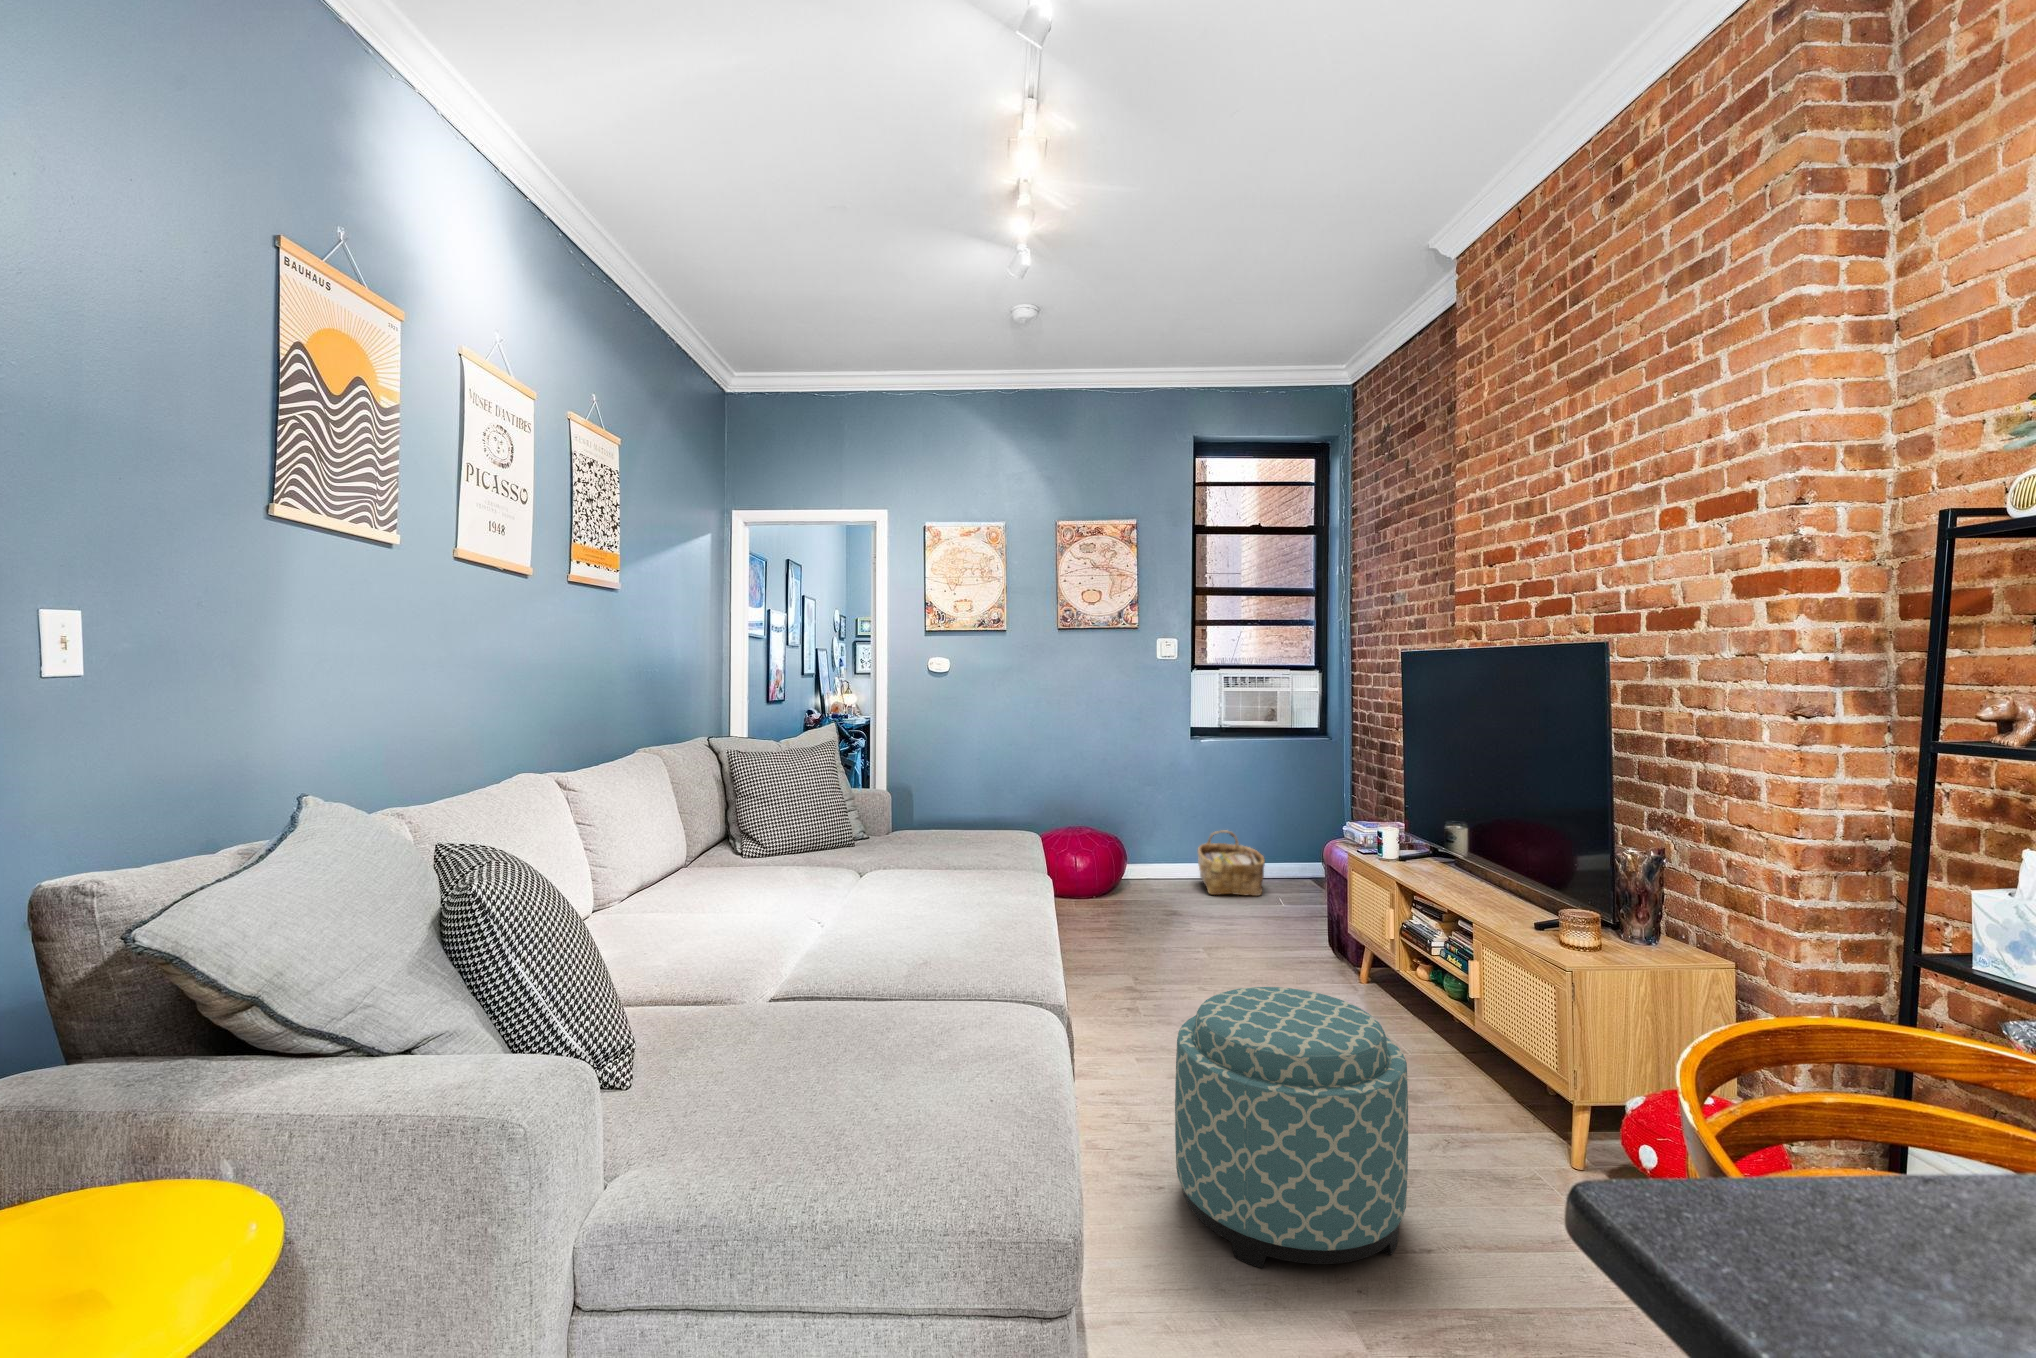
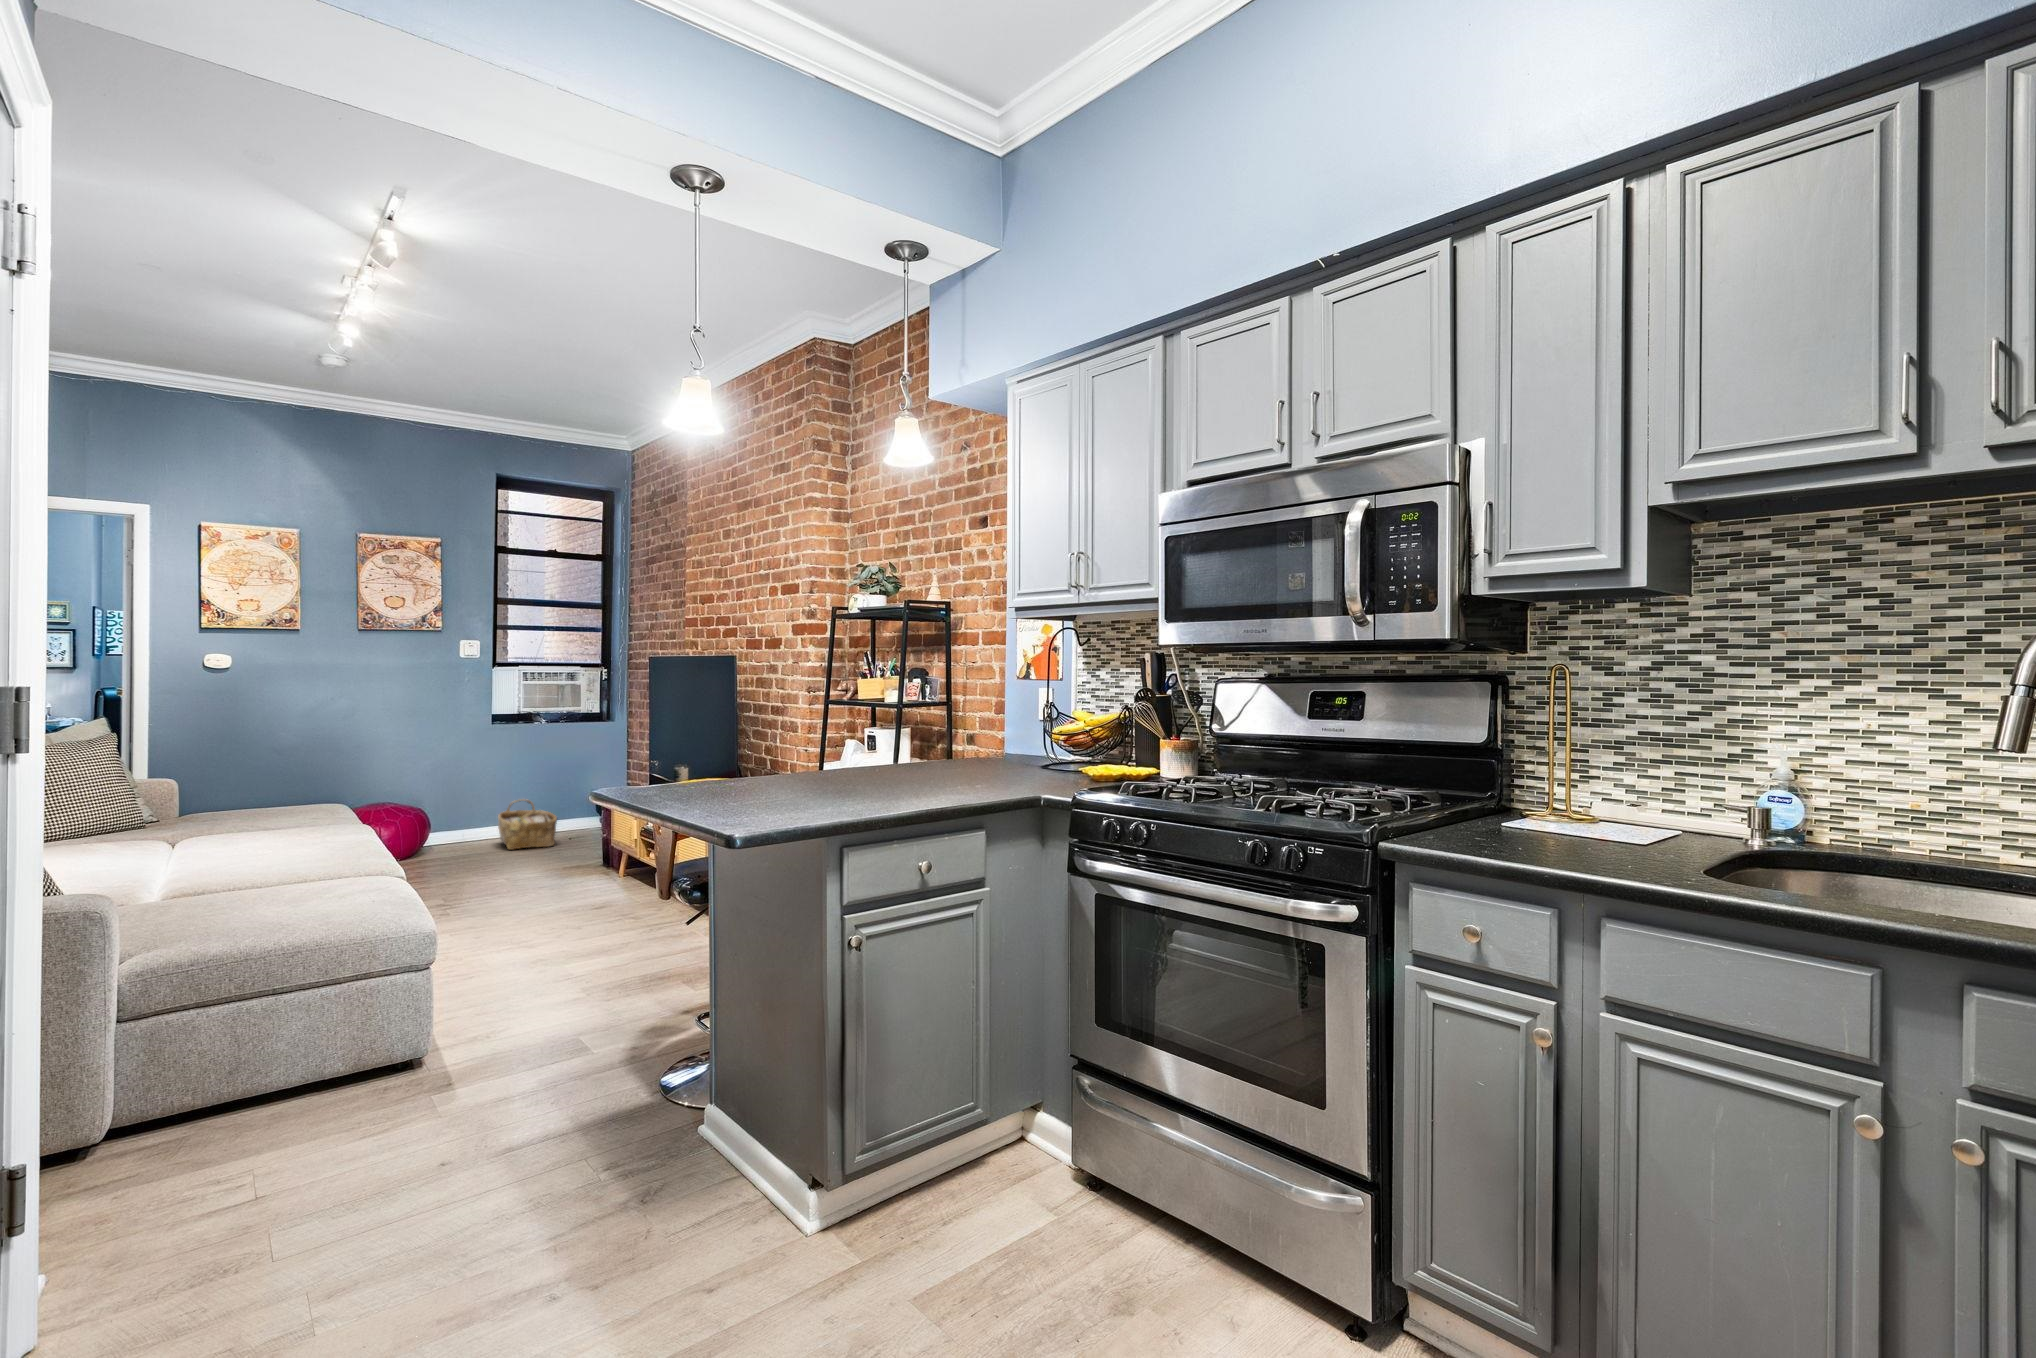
ottoman: present [1175,987,1408,1268] -> none [485,852,621,987]

